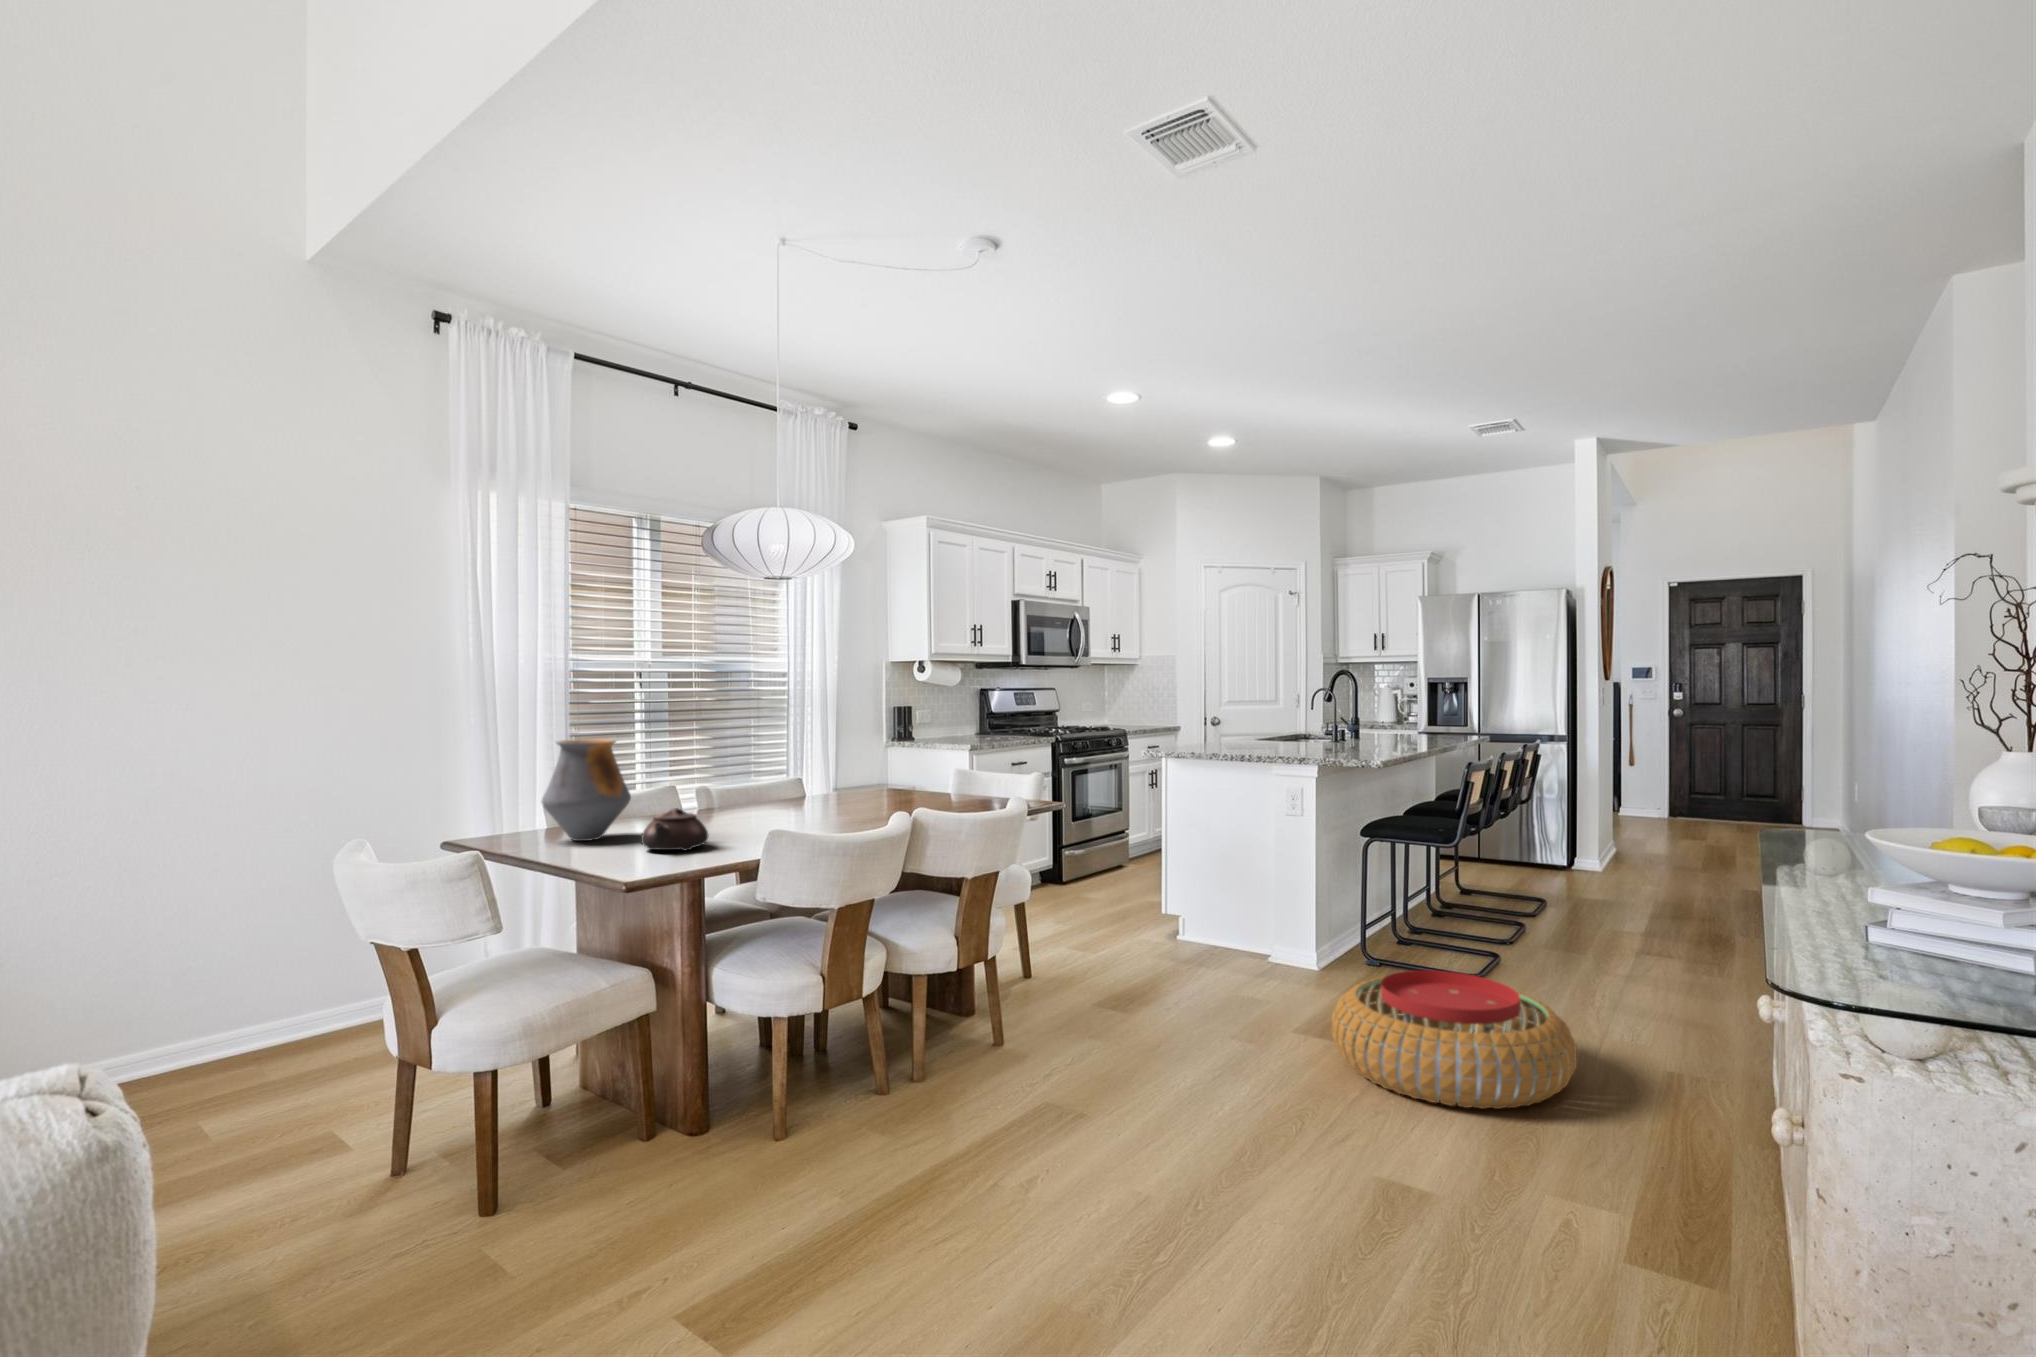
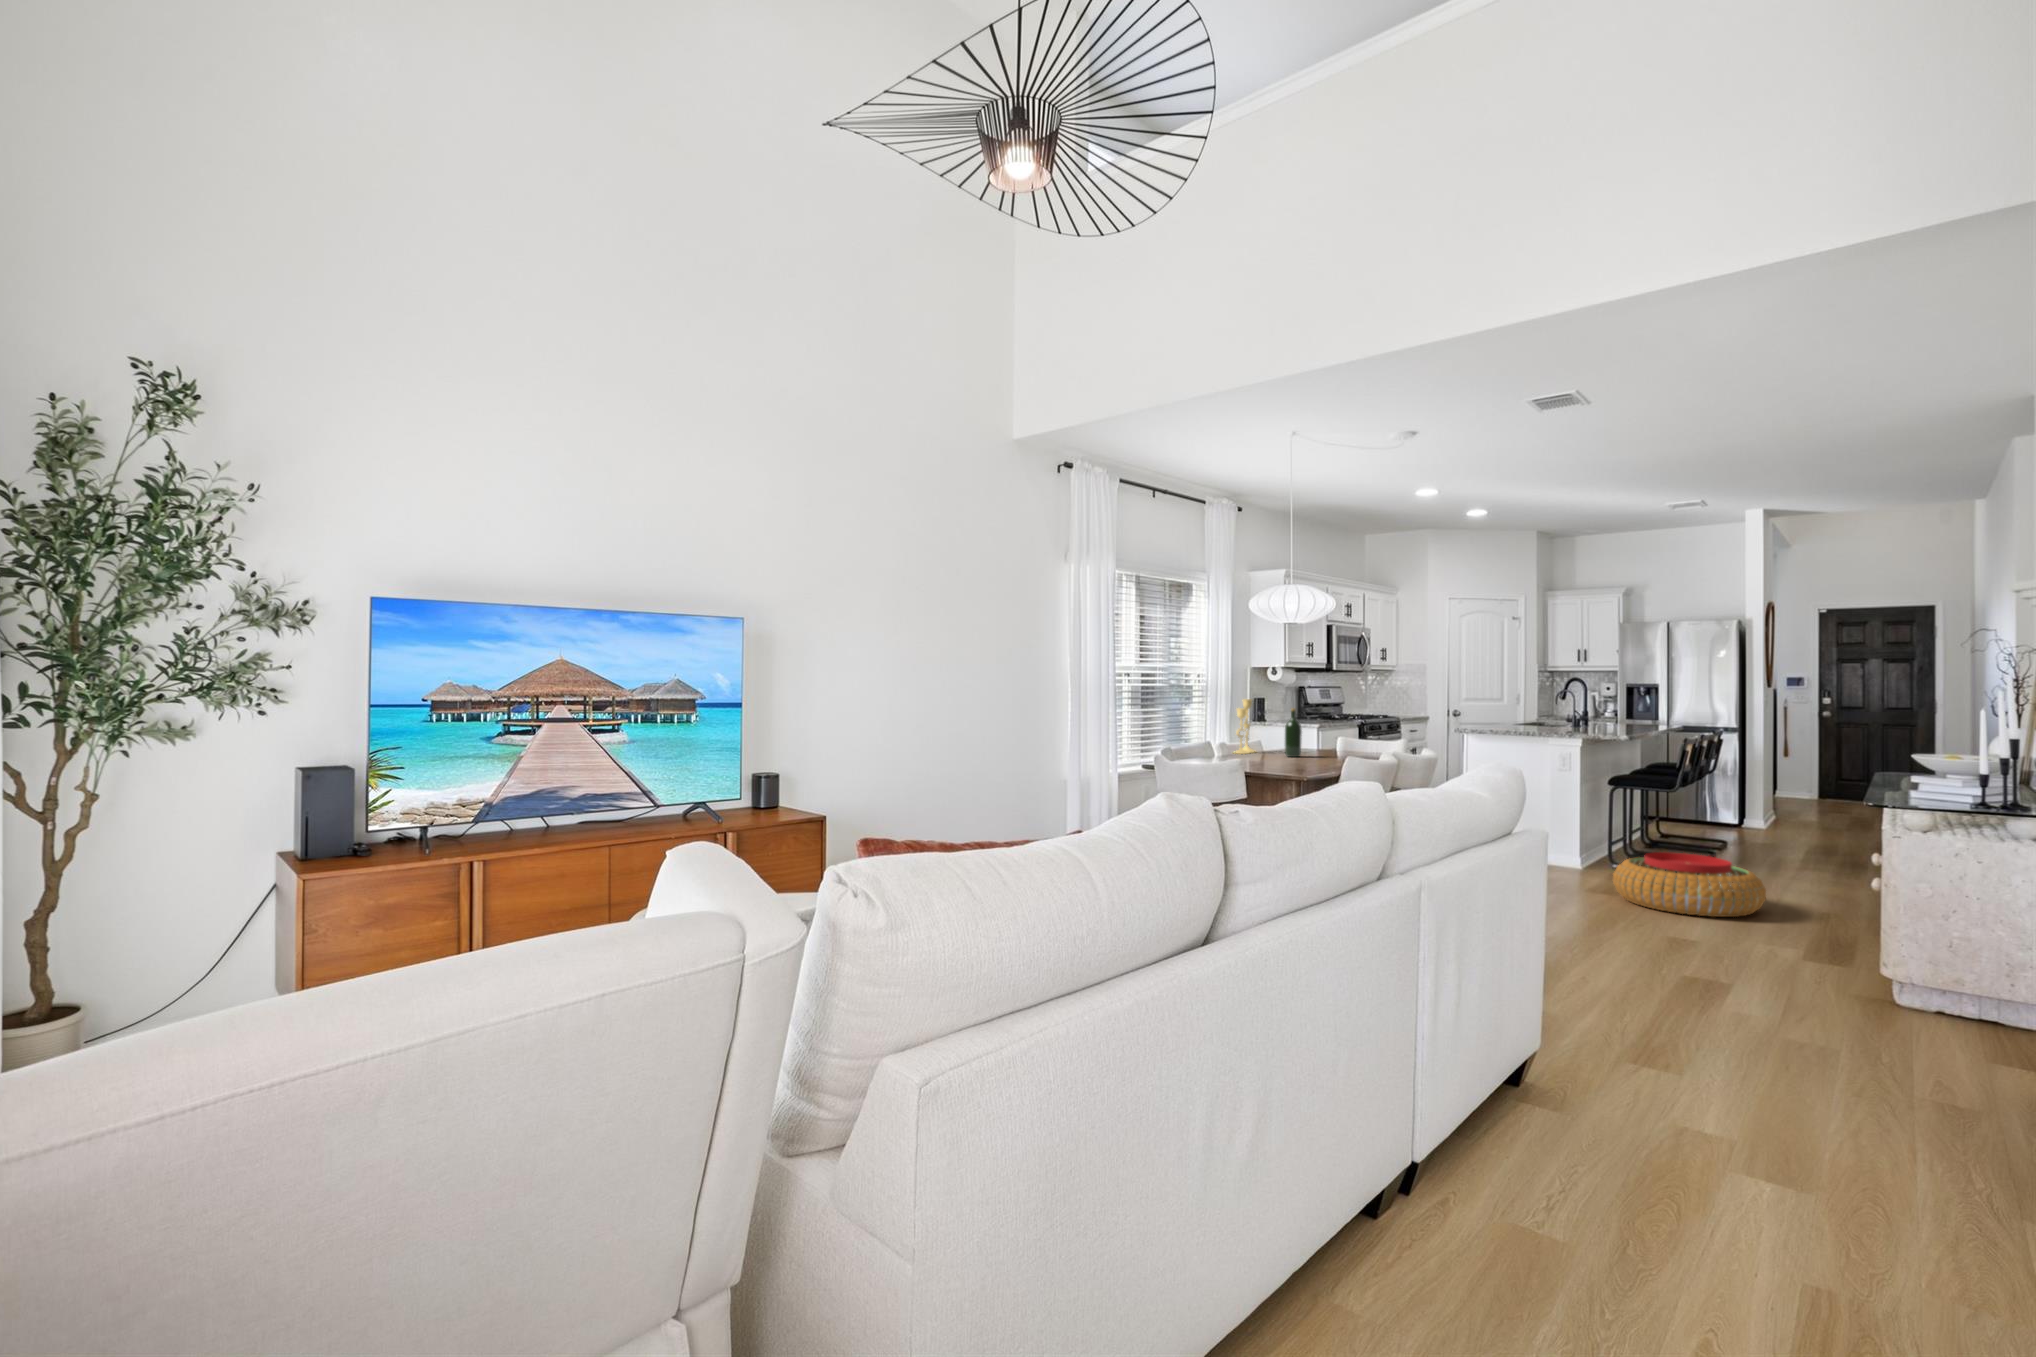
candlestick: none [738,713,794,808] -> present [1234,699,1255,754]
wine bottle: none [800,730,830,816] -> present [1285,708,1302,757]
vase: present [541,739,631,841] -> none [1181,710,1225,763]
teapot: present [641,808,708,851] -> none [1250,745,1284,767]

